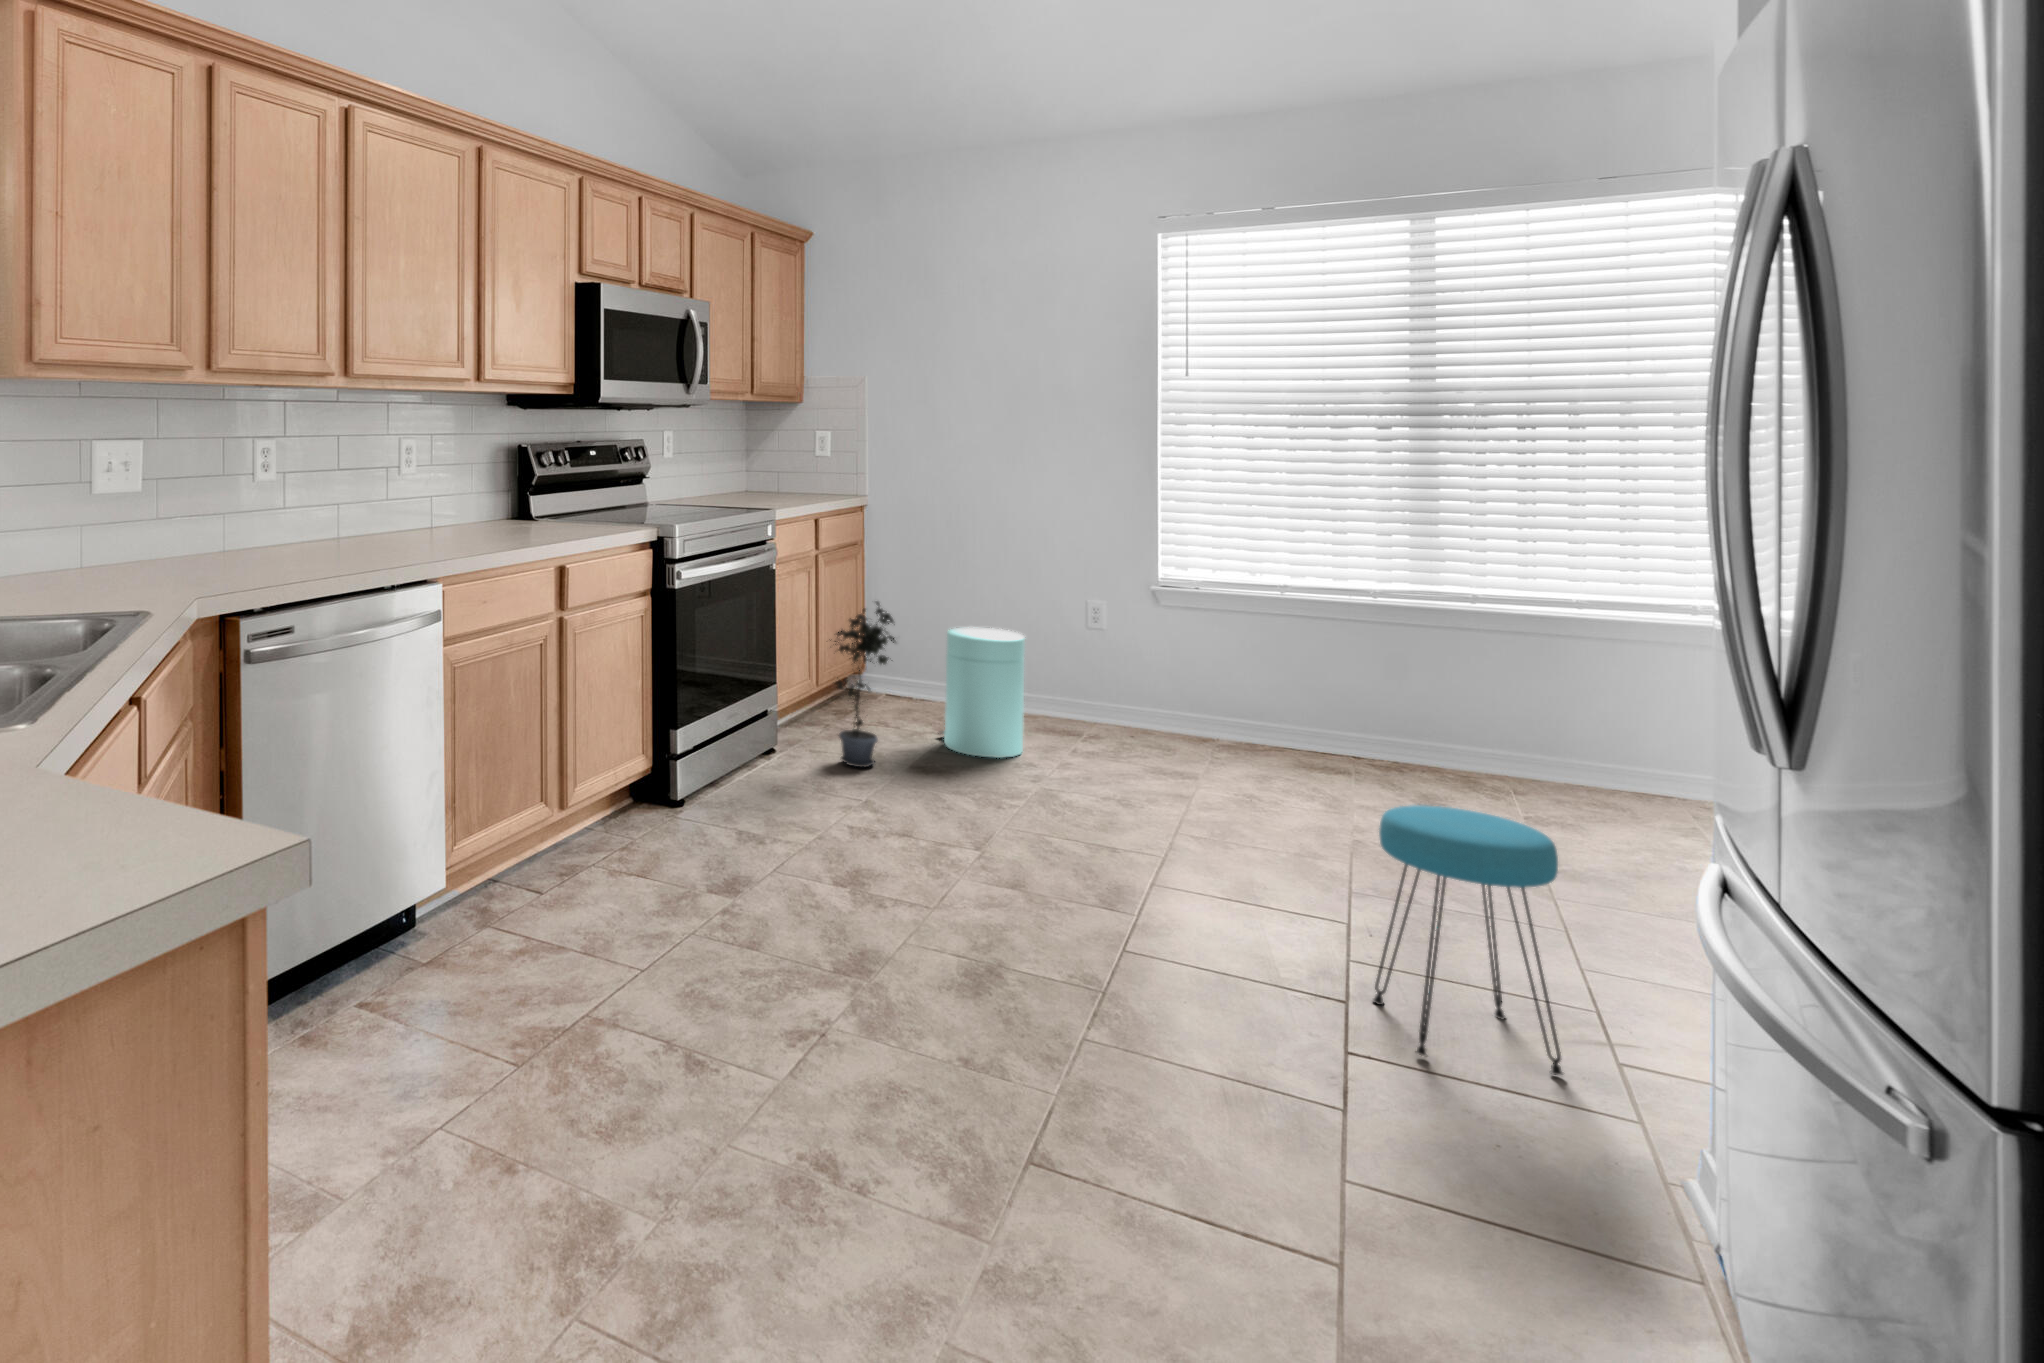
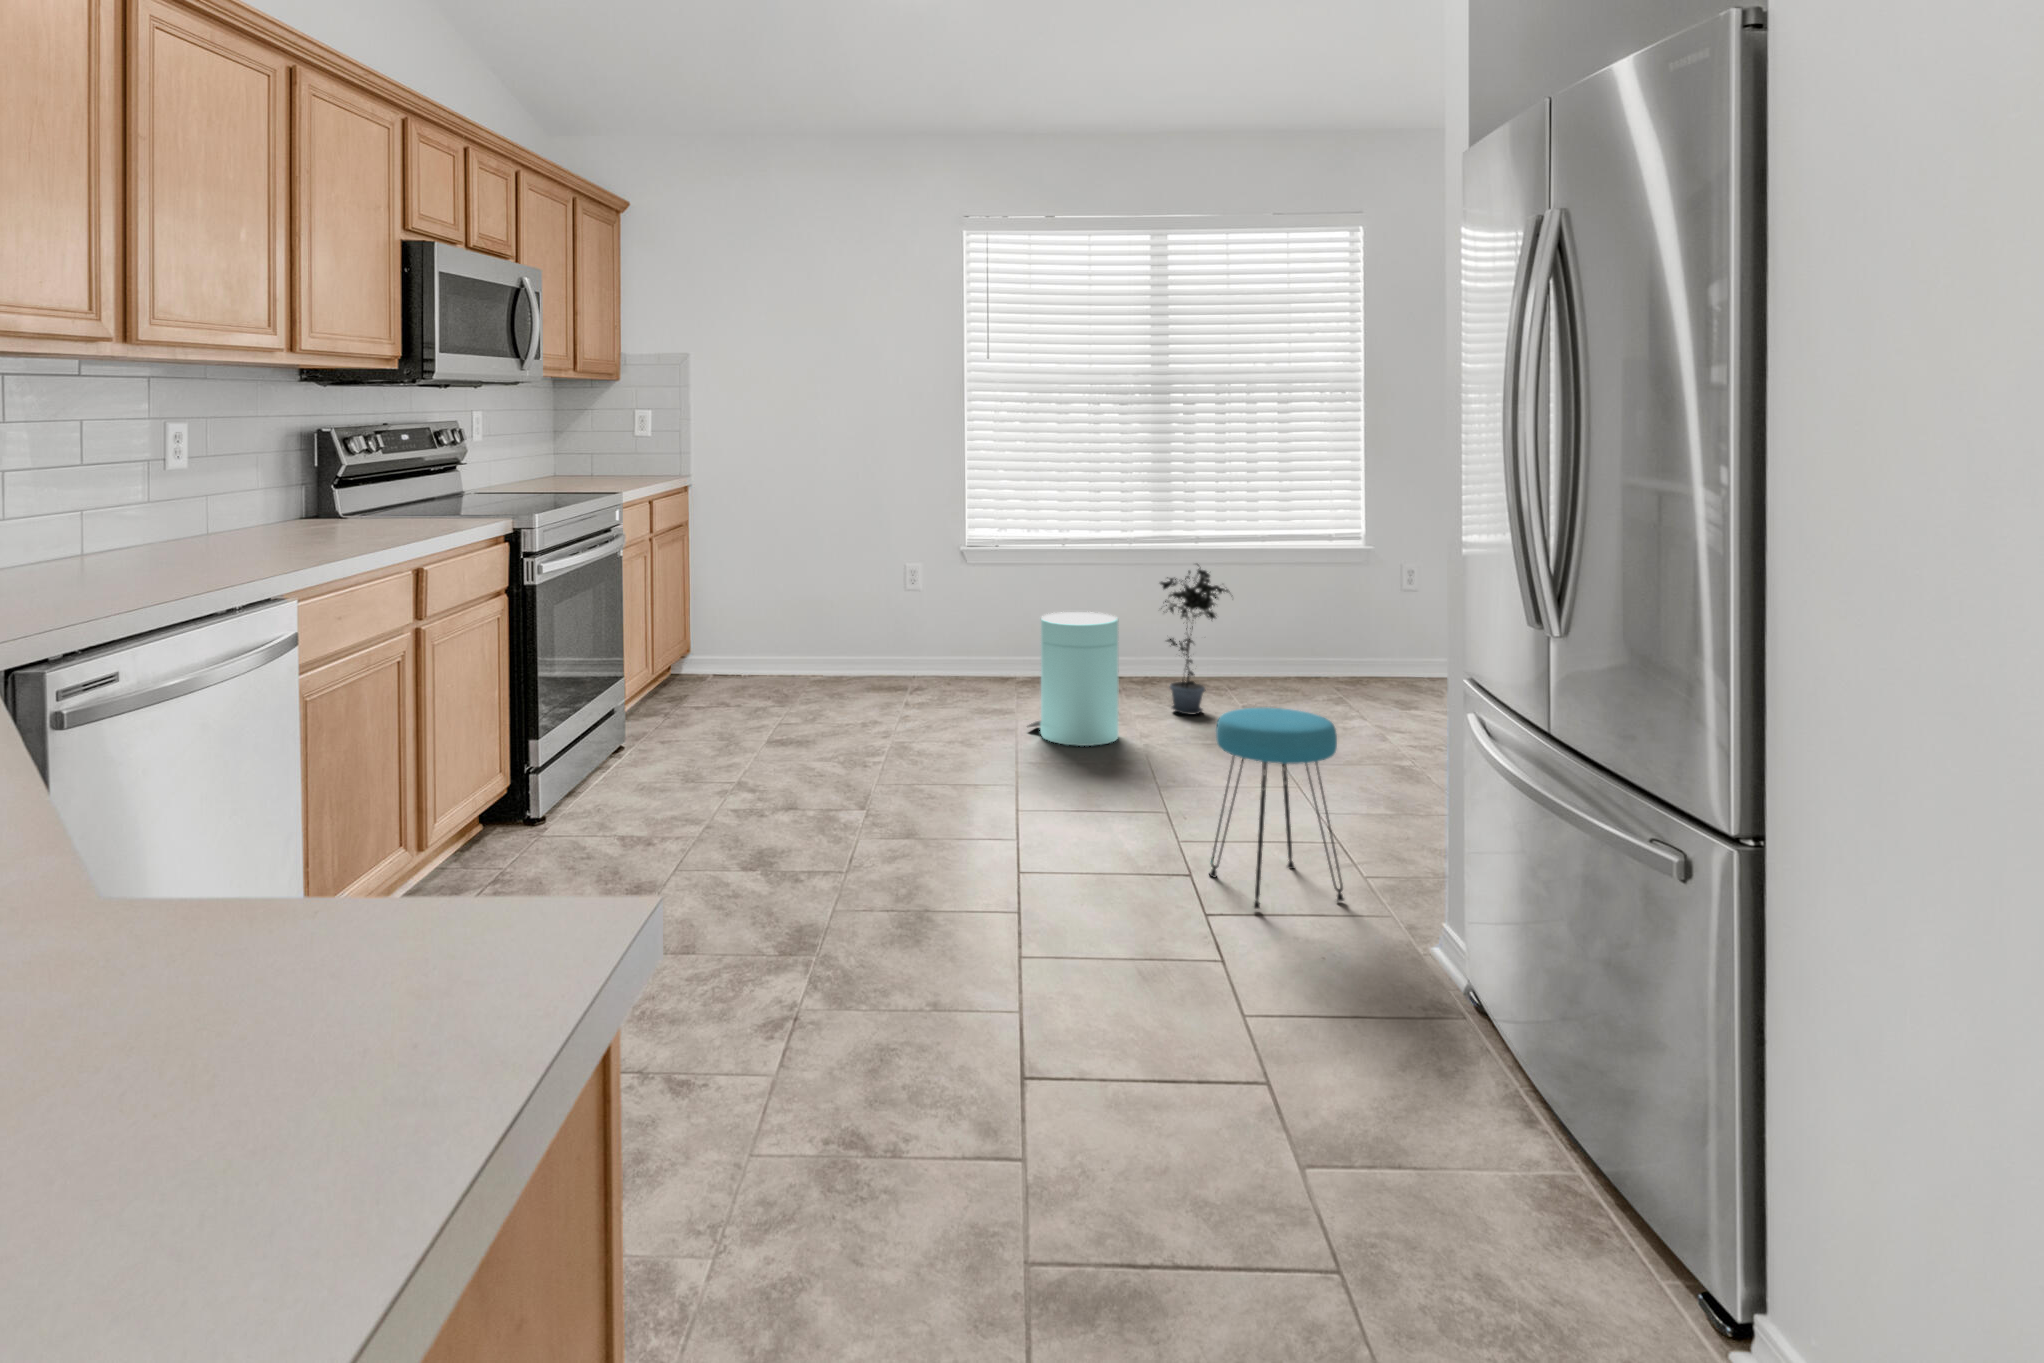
potted plant: present [830,602,895,767] -> present [1160,564,1230,715]
trash can: present [940,627,1025,758] -> present [1028,612,1119,746]

